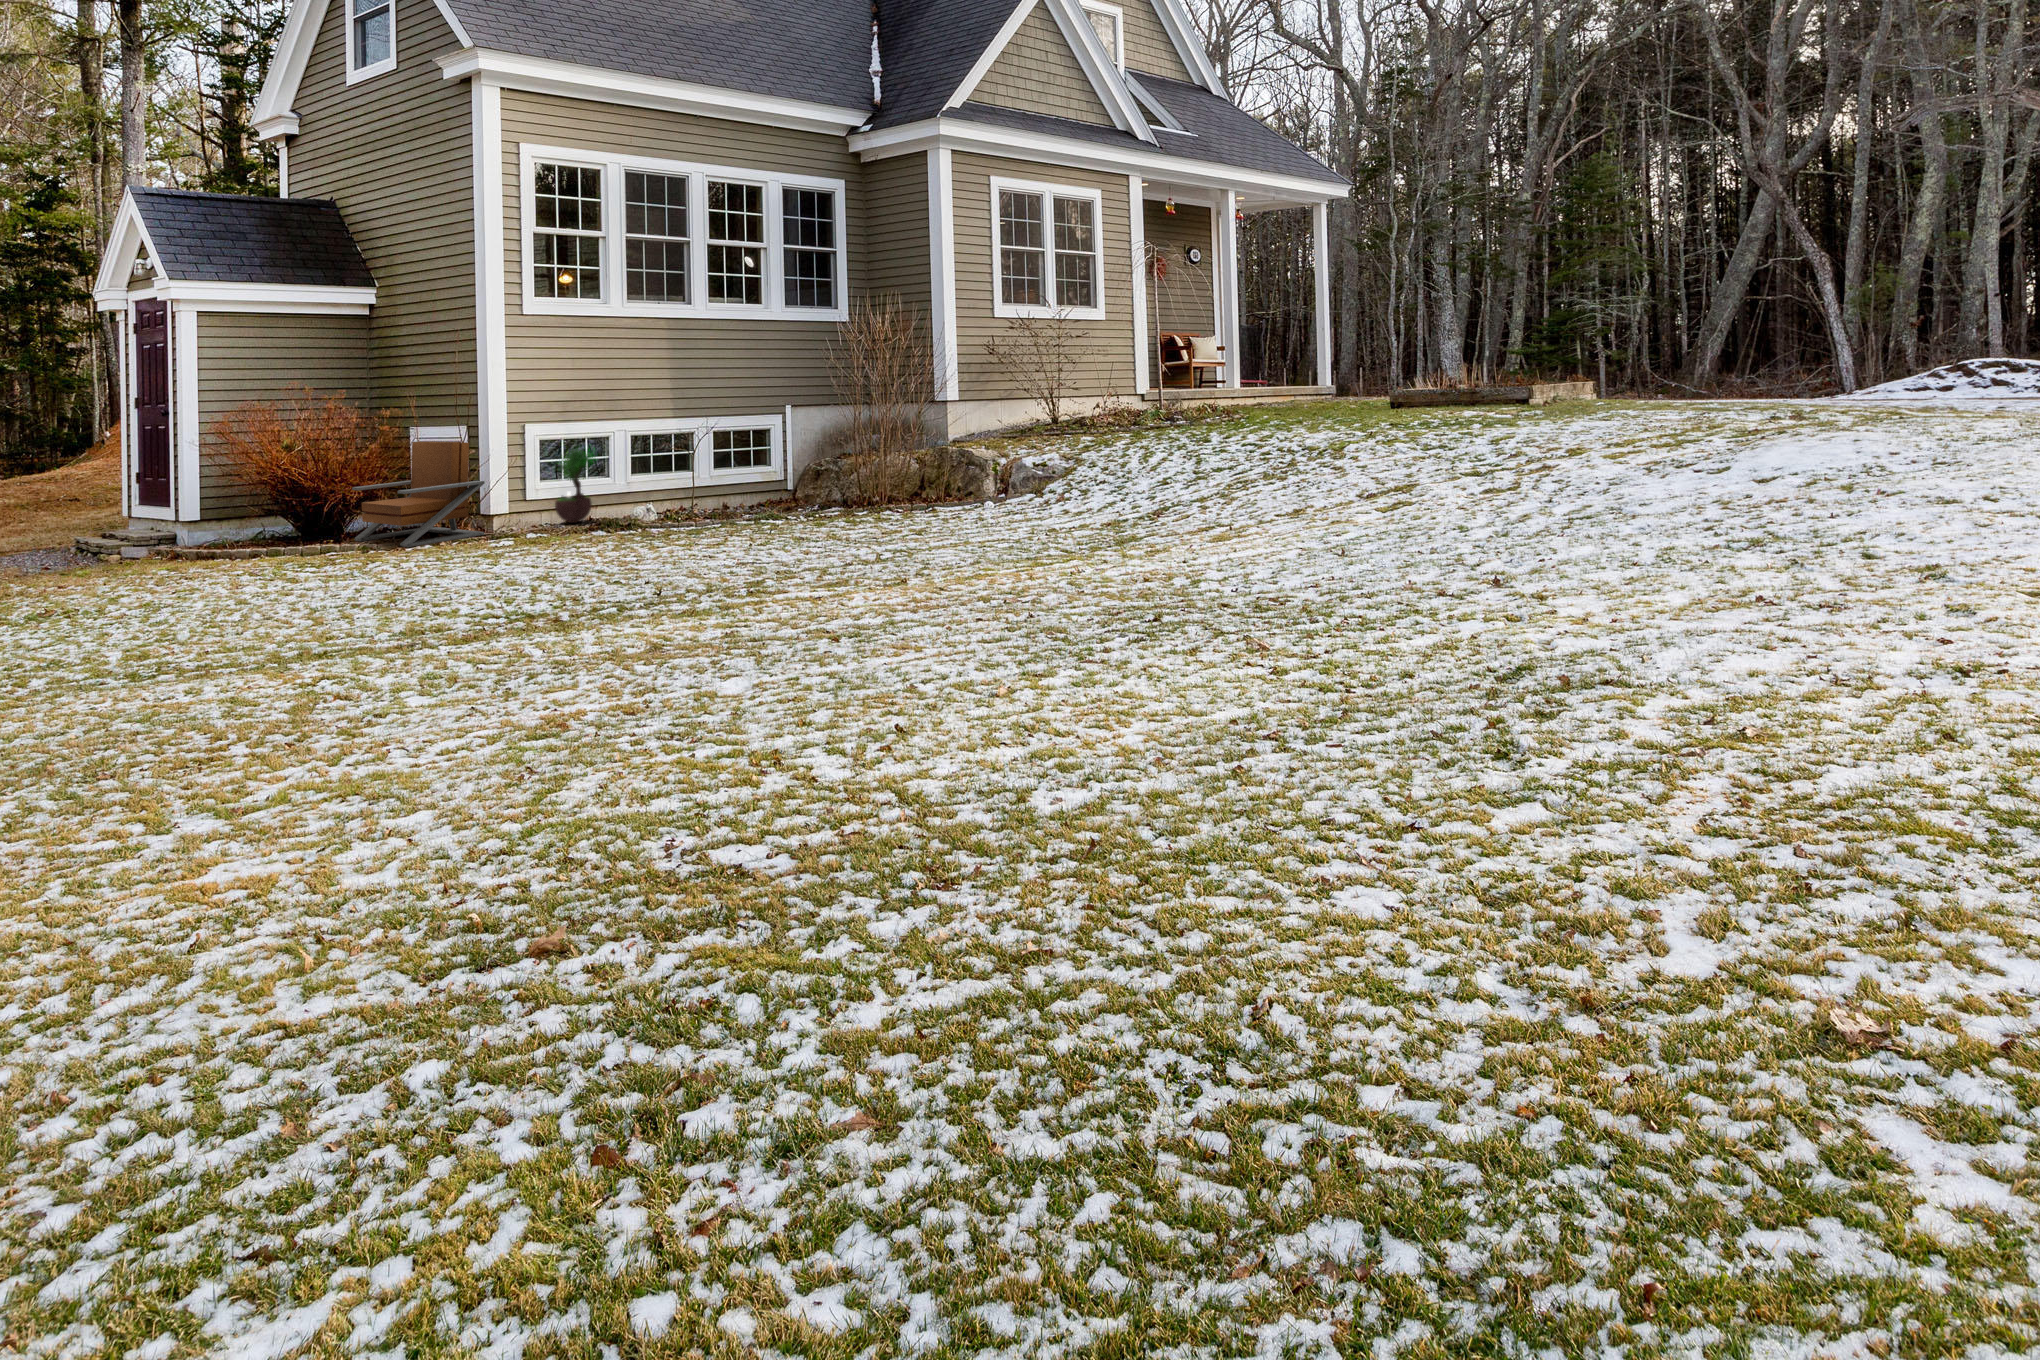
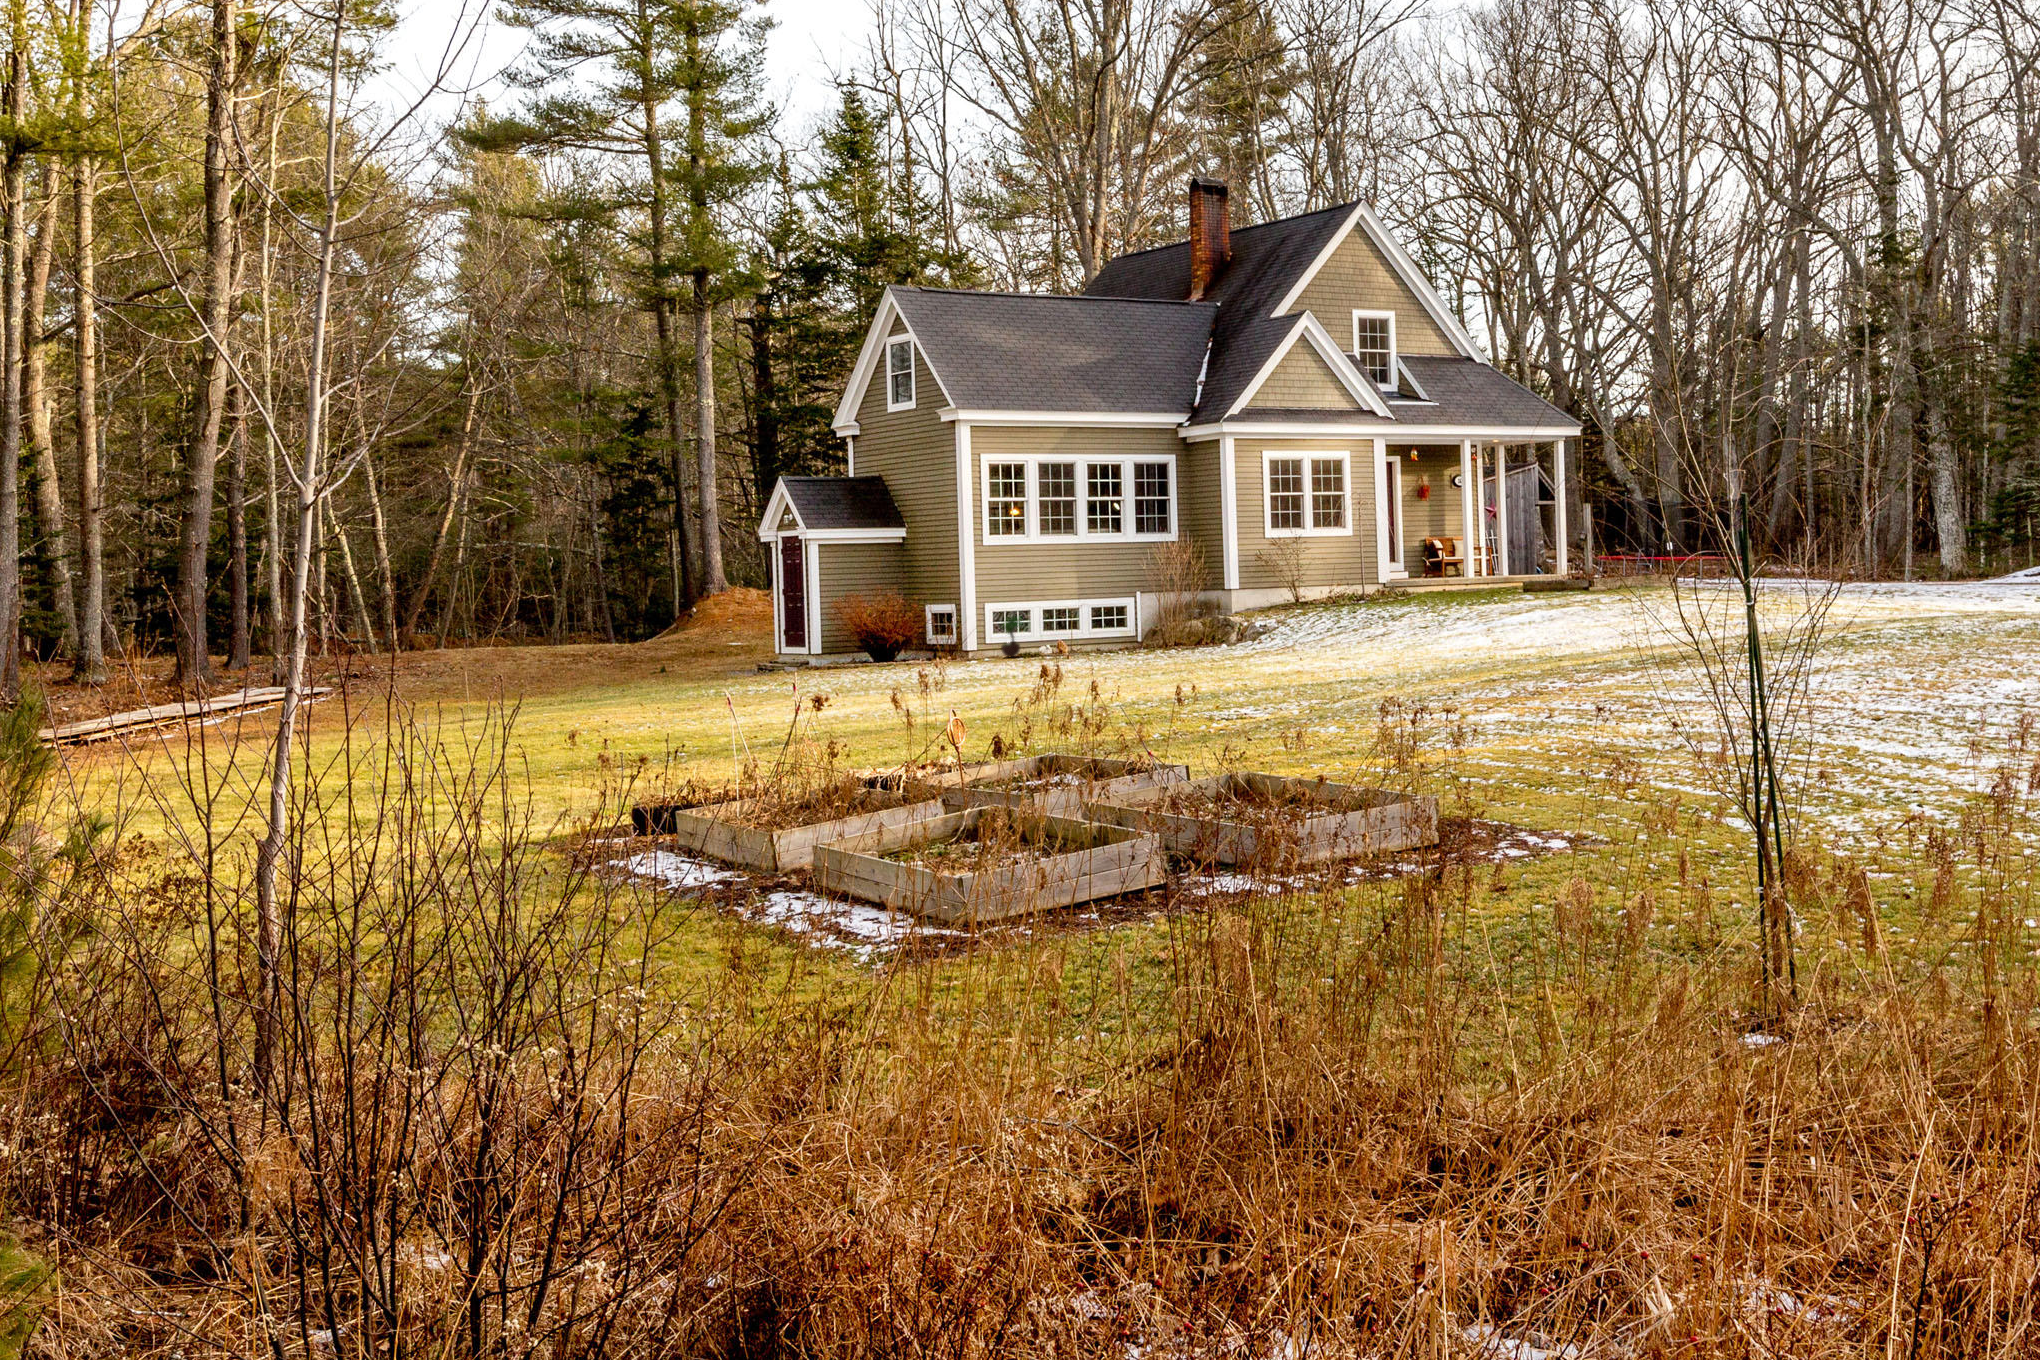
lounge chair: present [352,442,485,547] -> none [898,613,964,667]

